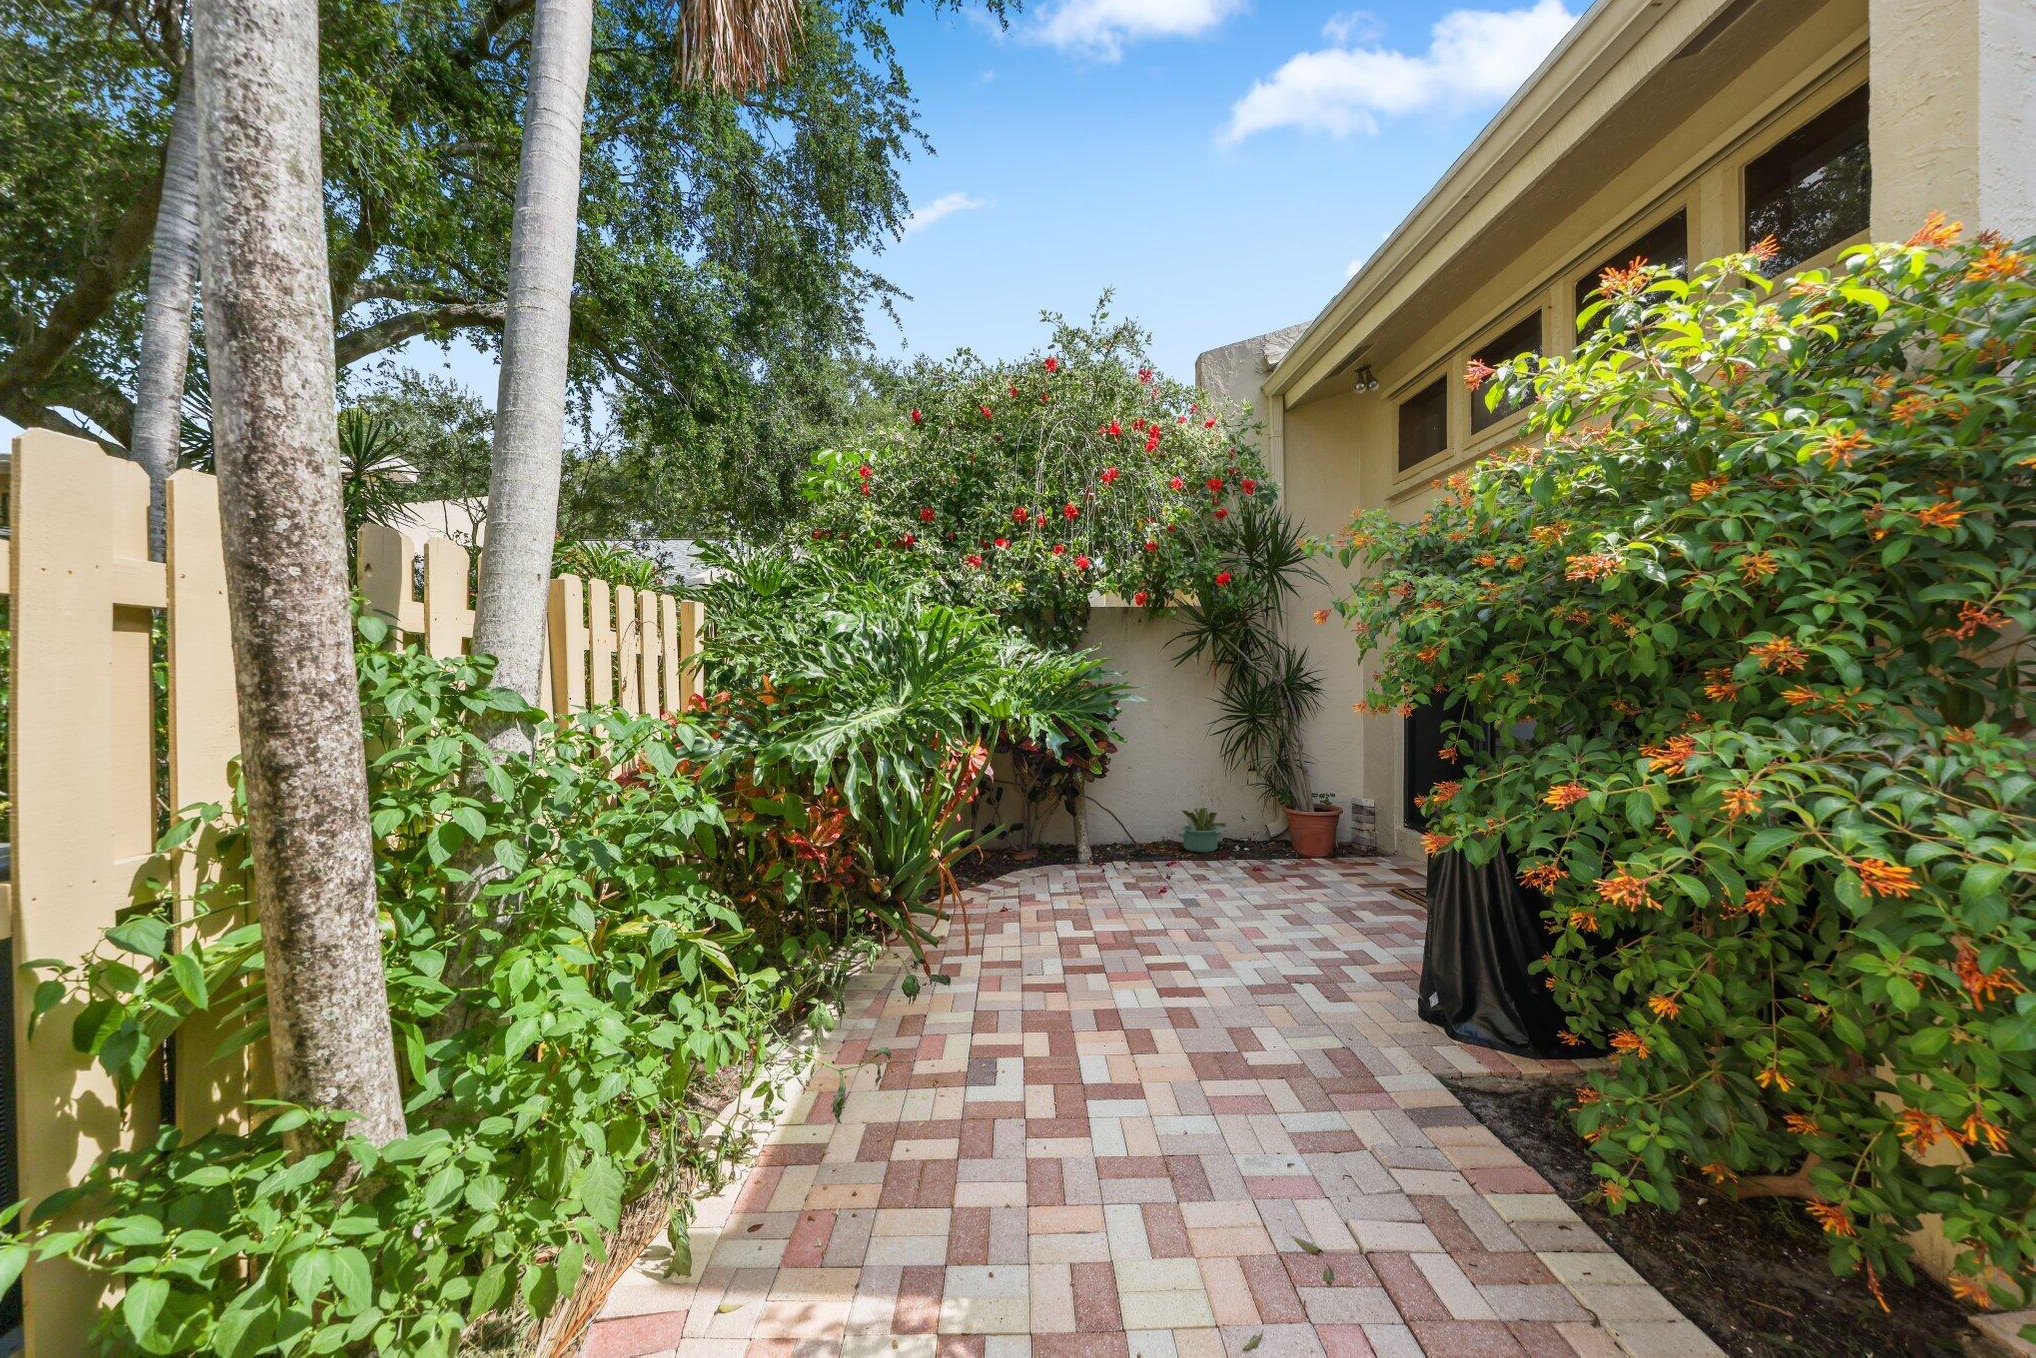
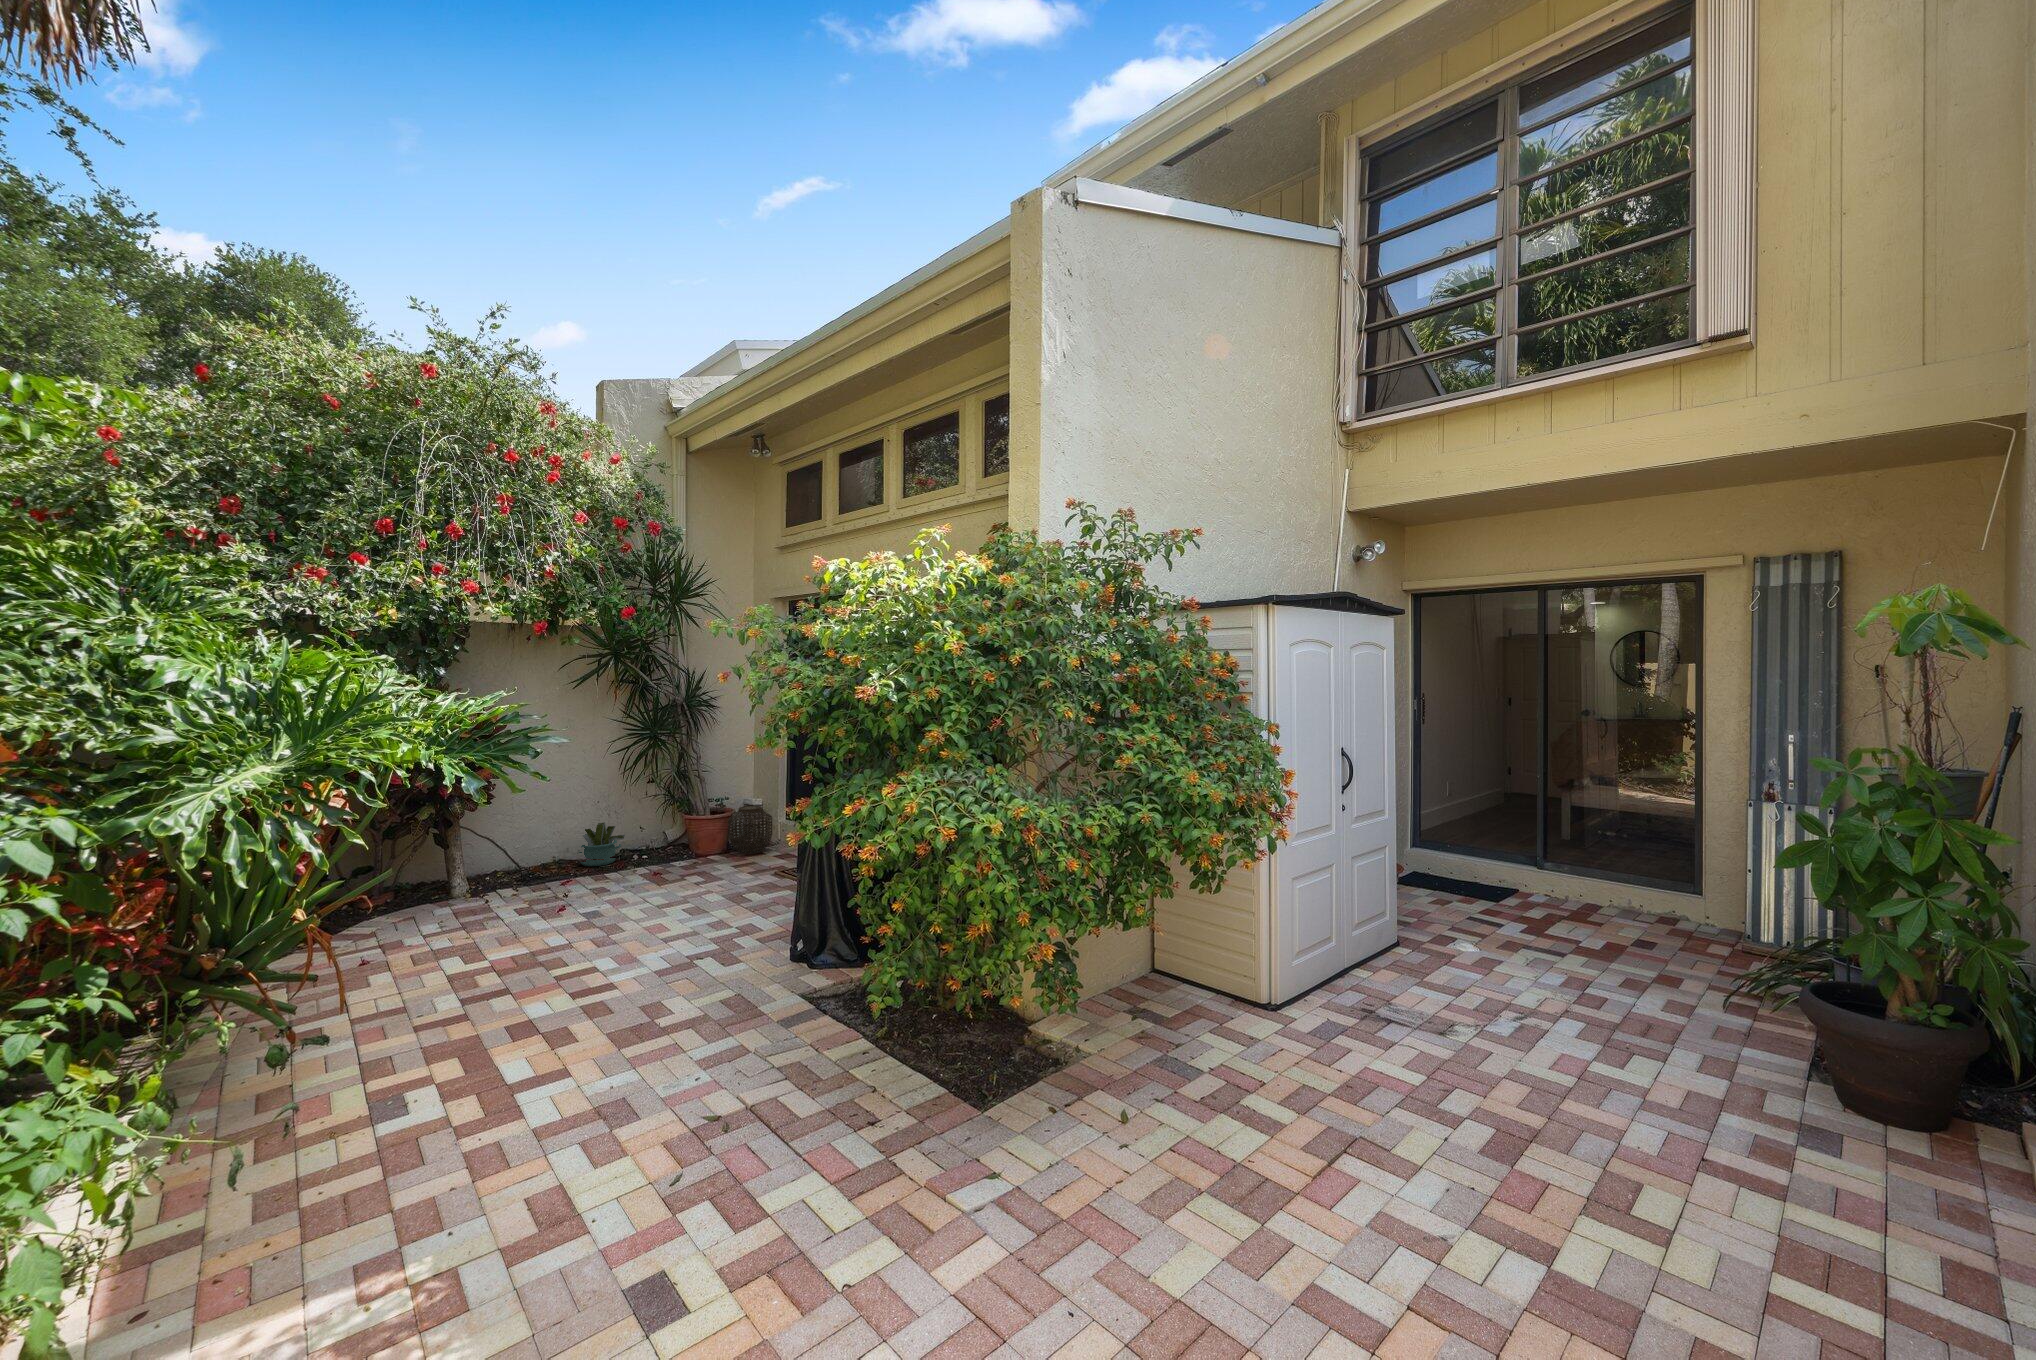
woven basket: none [1338,806,1391,862] -> present [728,806,772,853]

